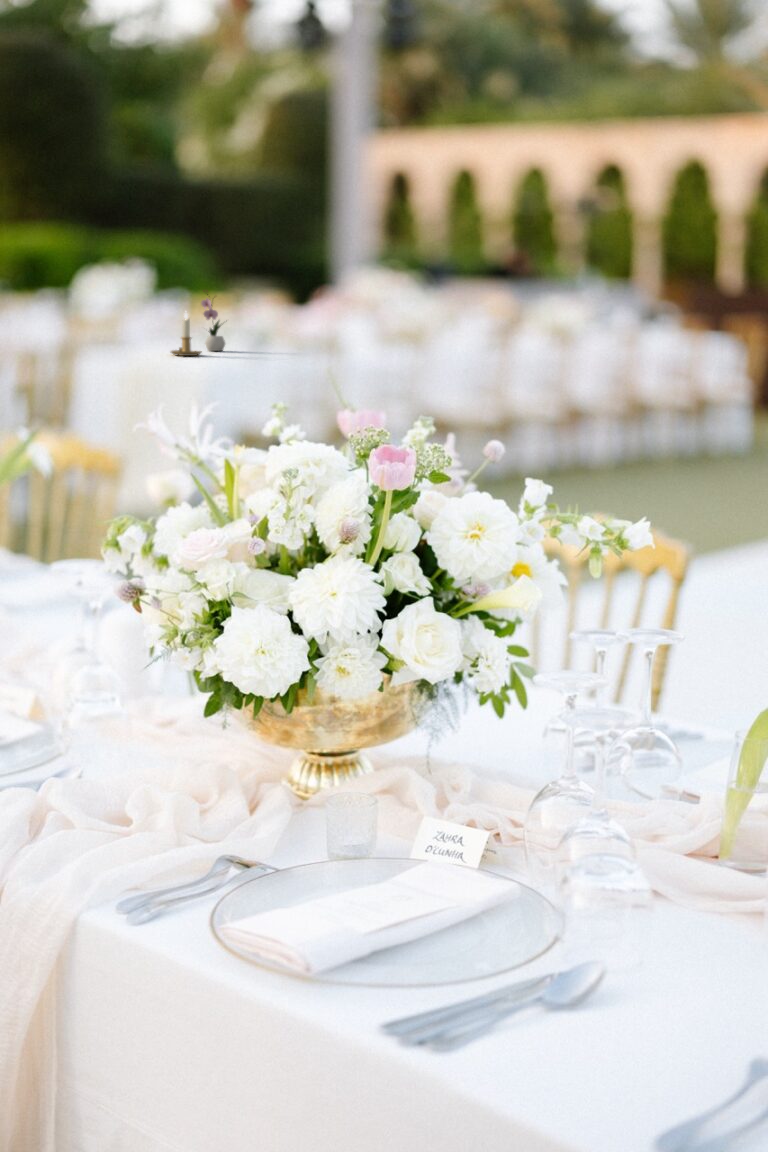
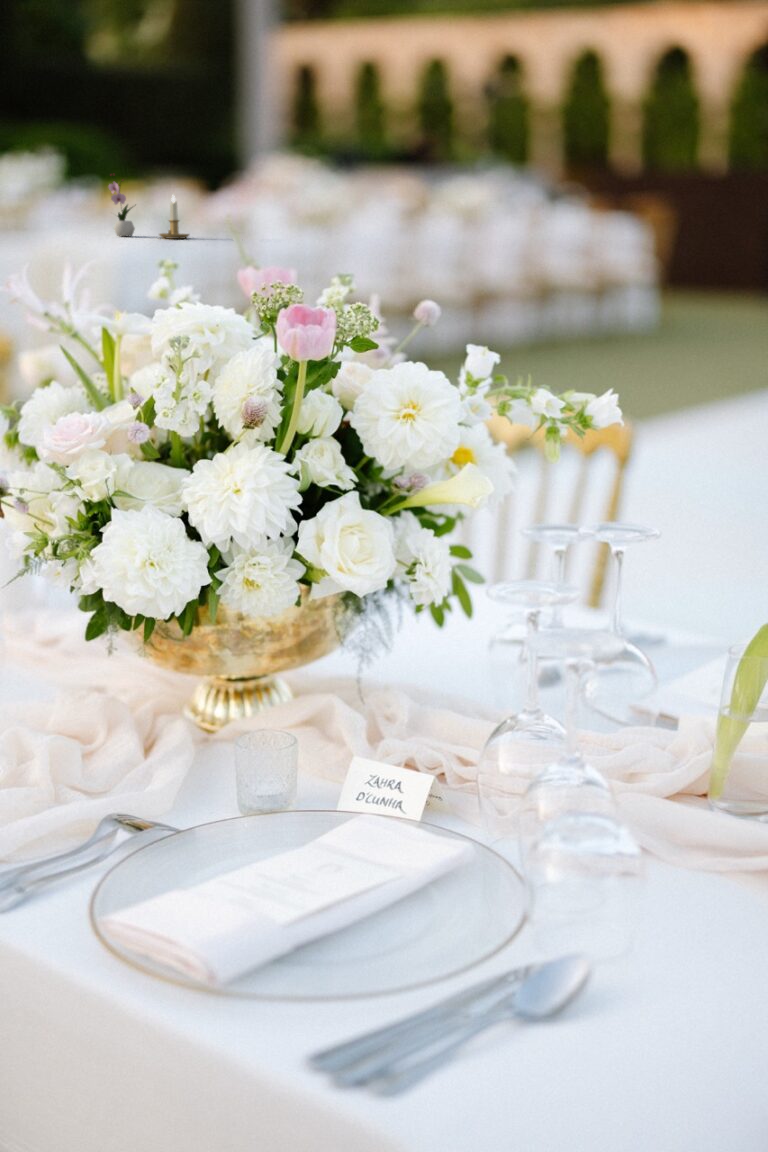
candlestick: present [171,313,201,356] -> present [160,195,189,239]

